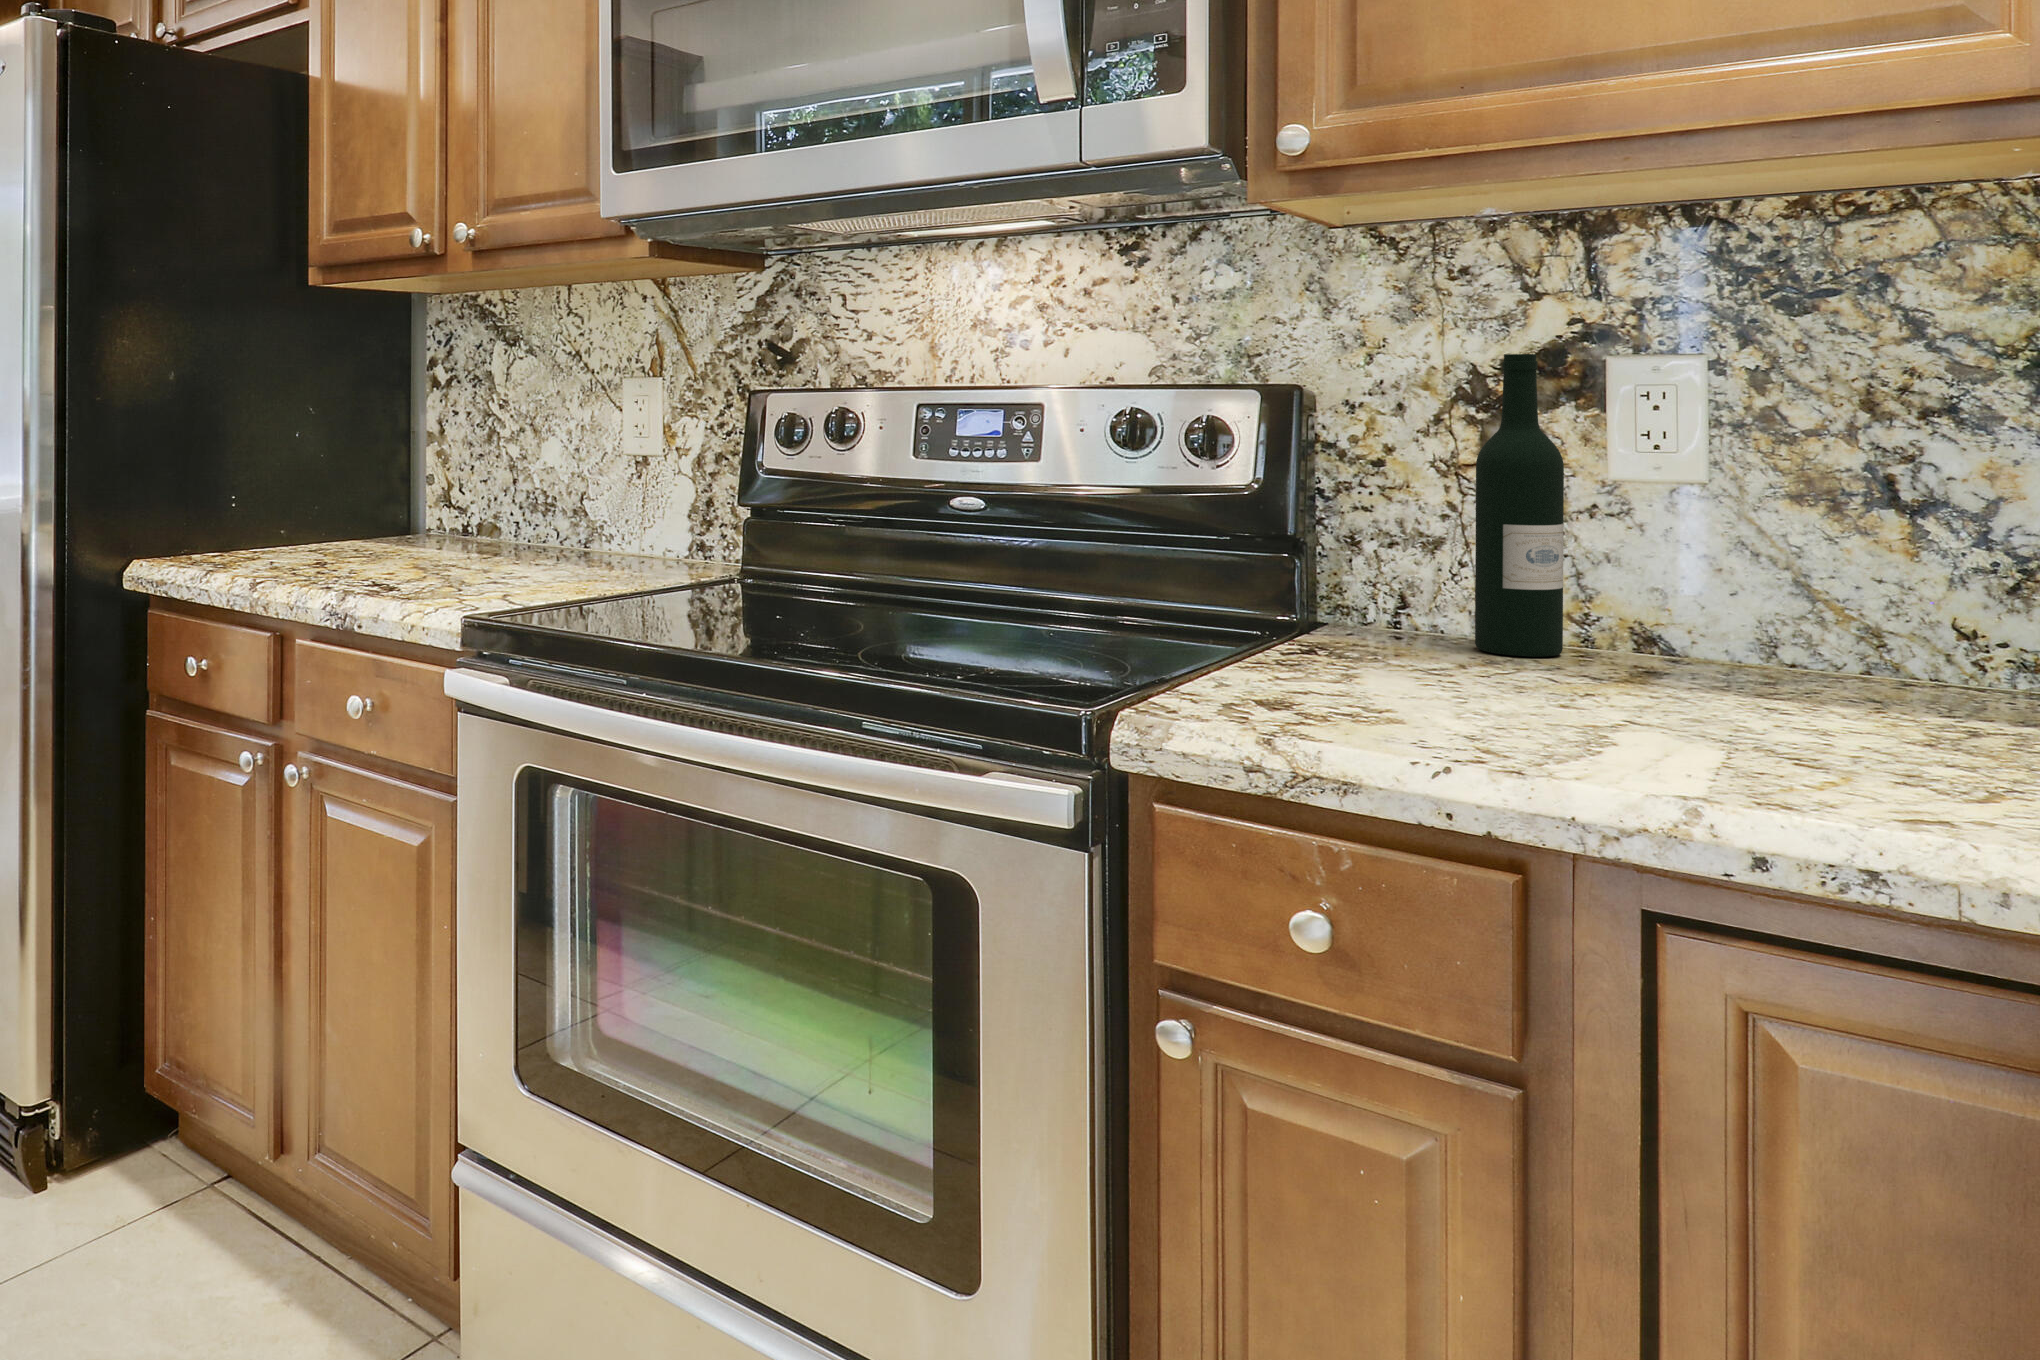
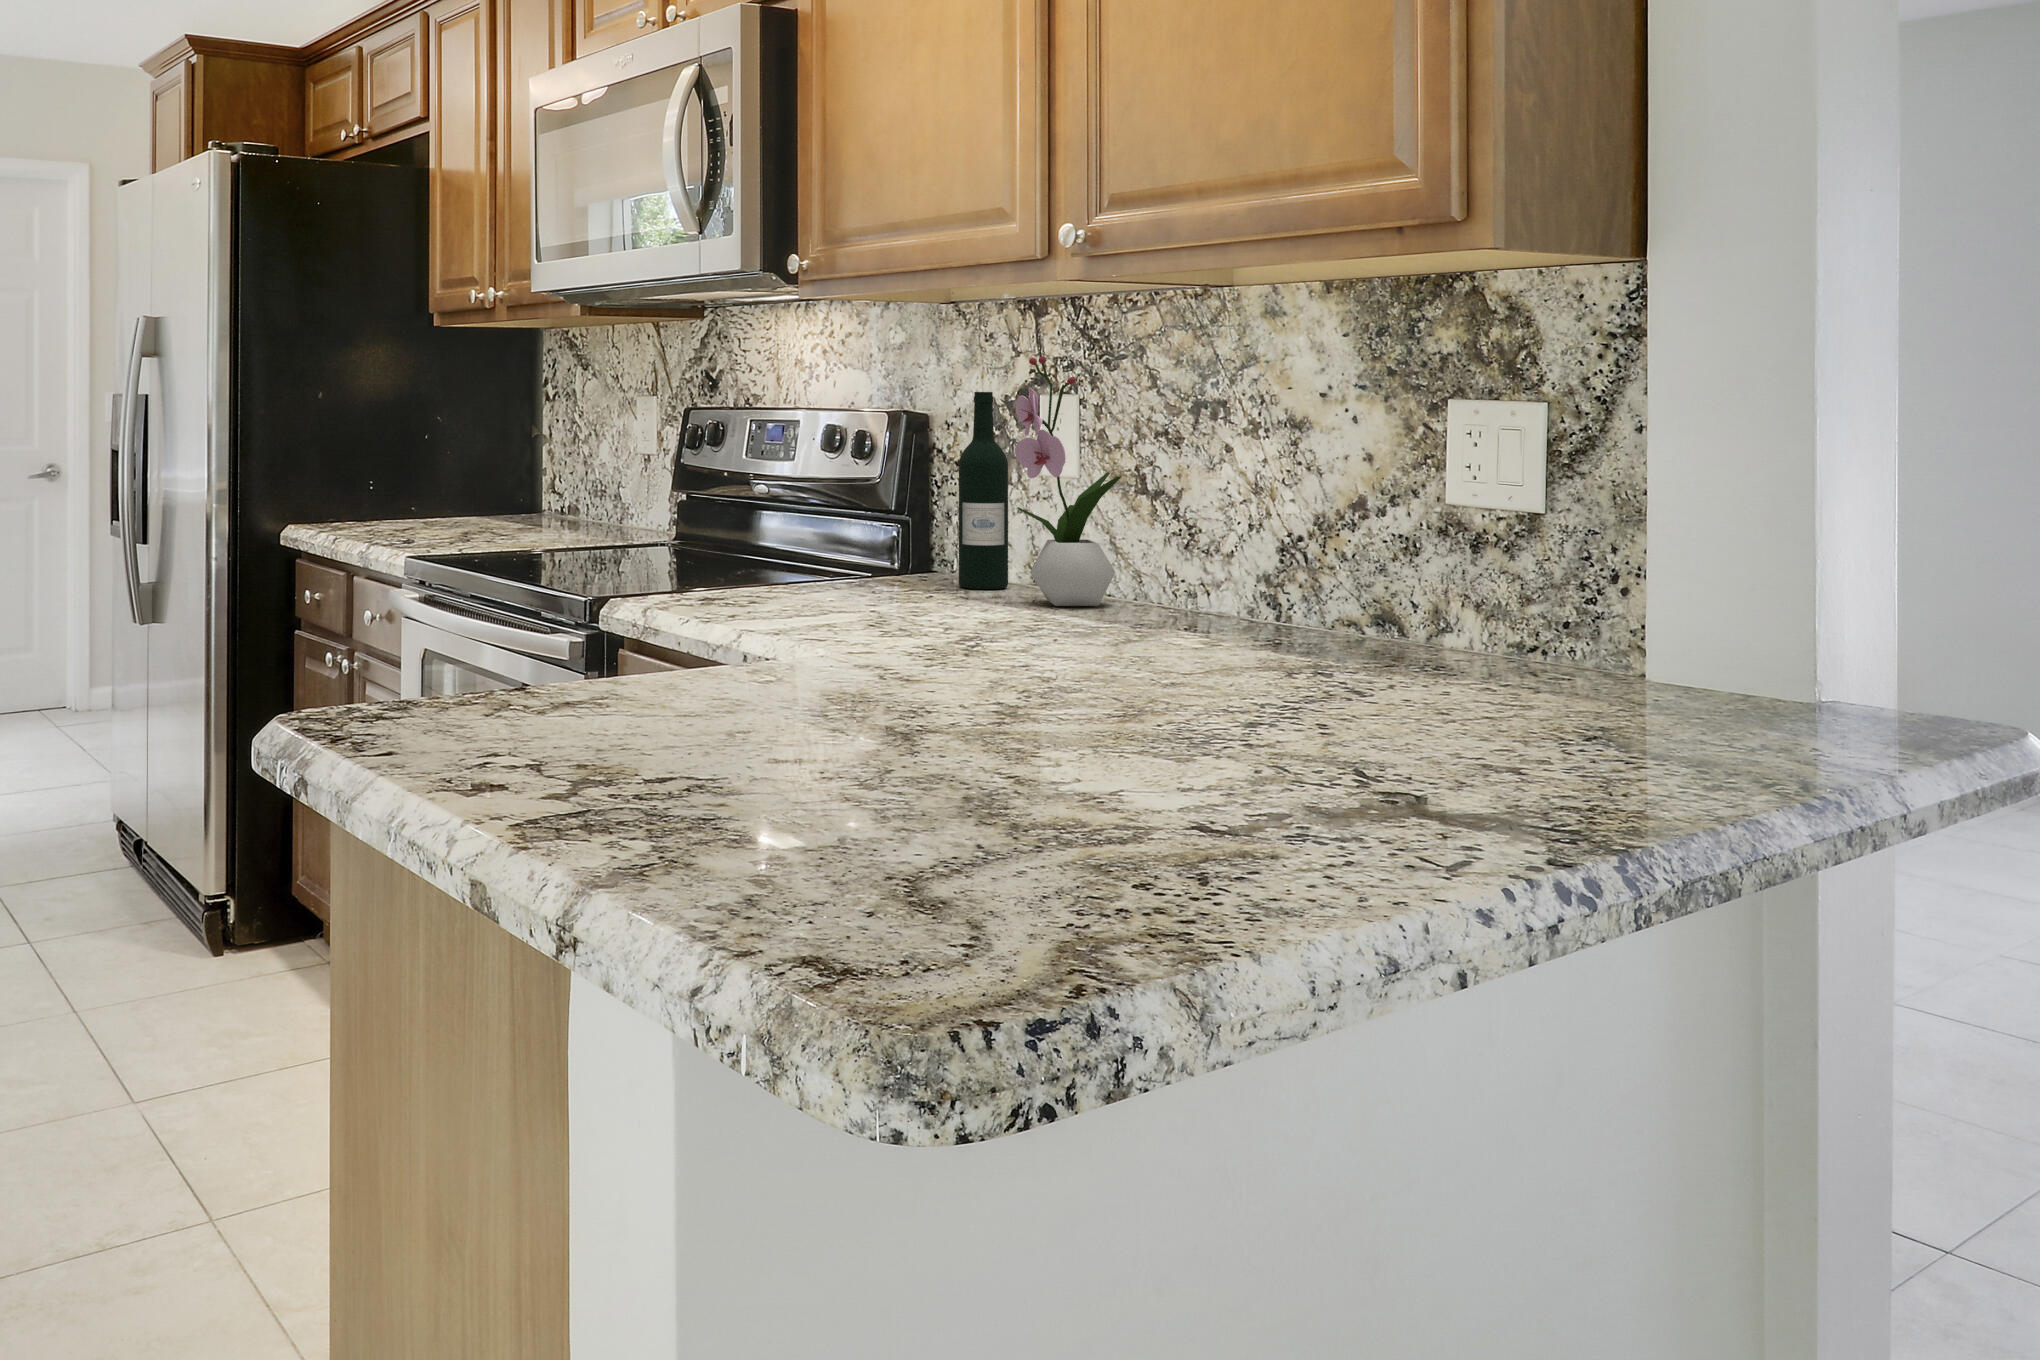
flower arrangement: none [1707,292,1929,692] -> present [1015,356,1121,606]

